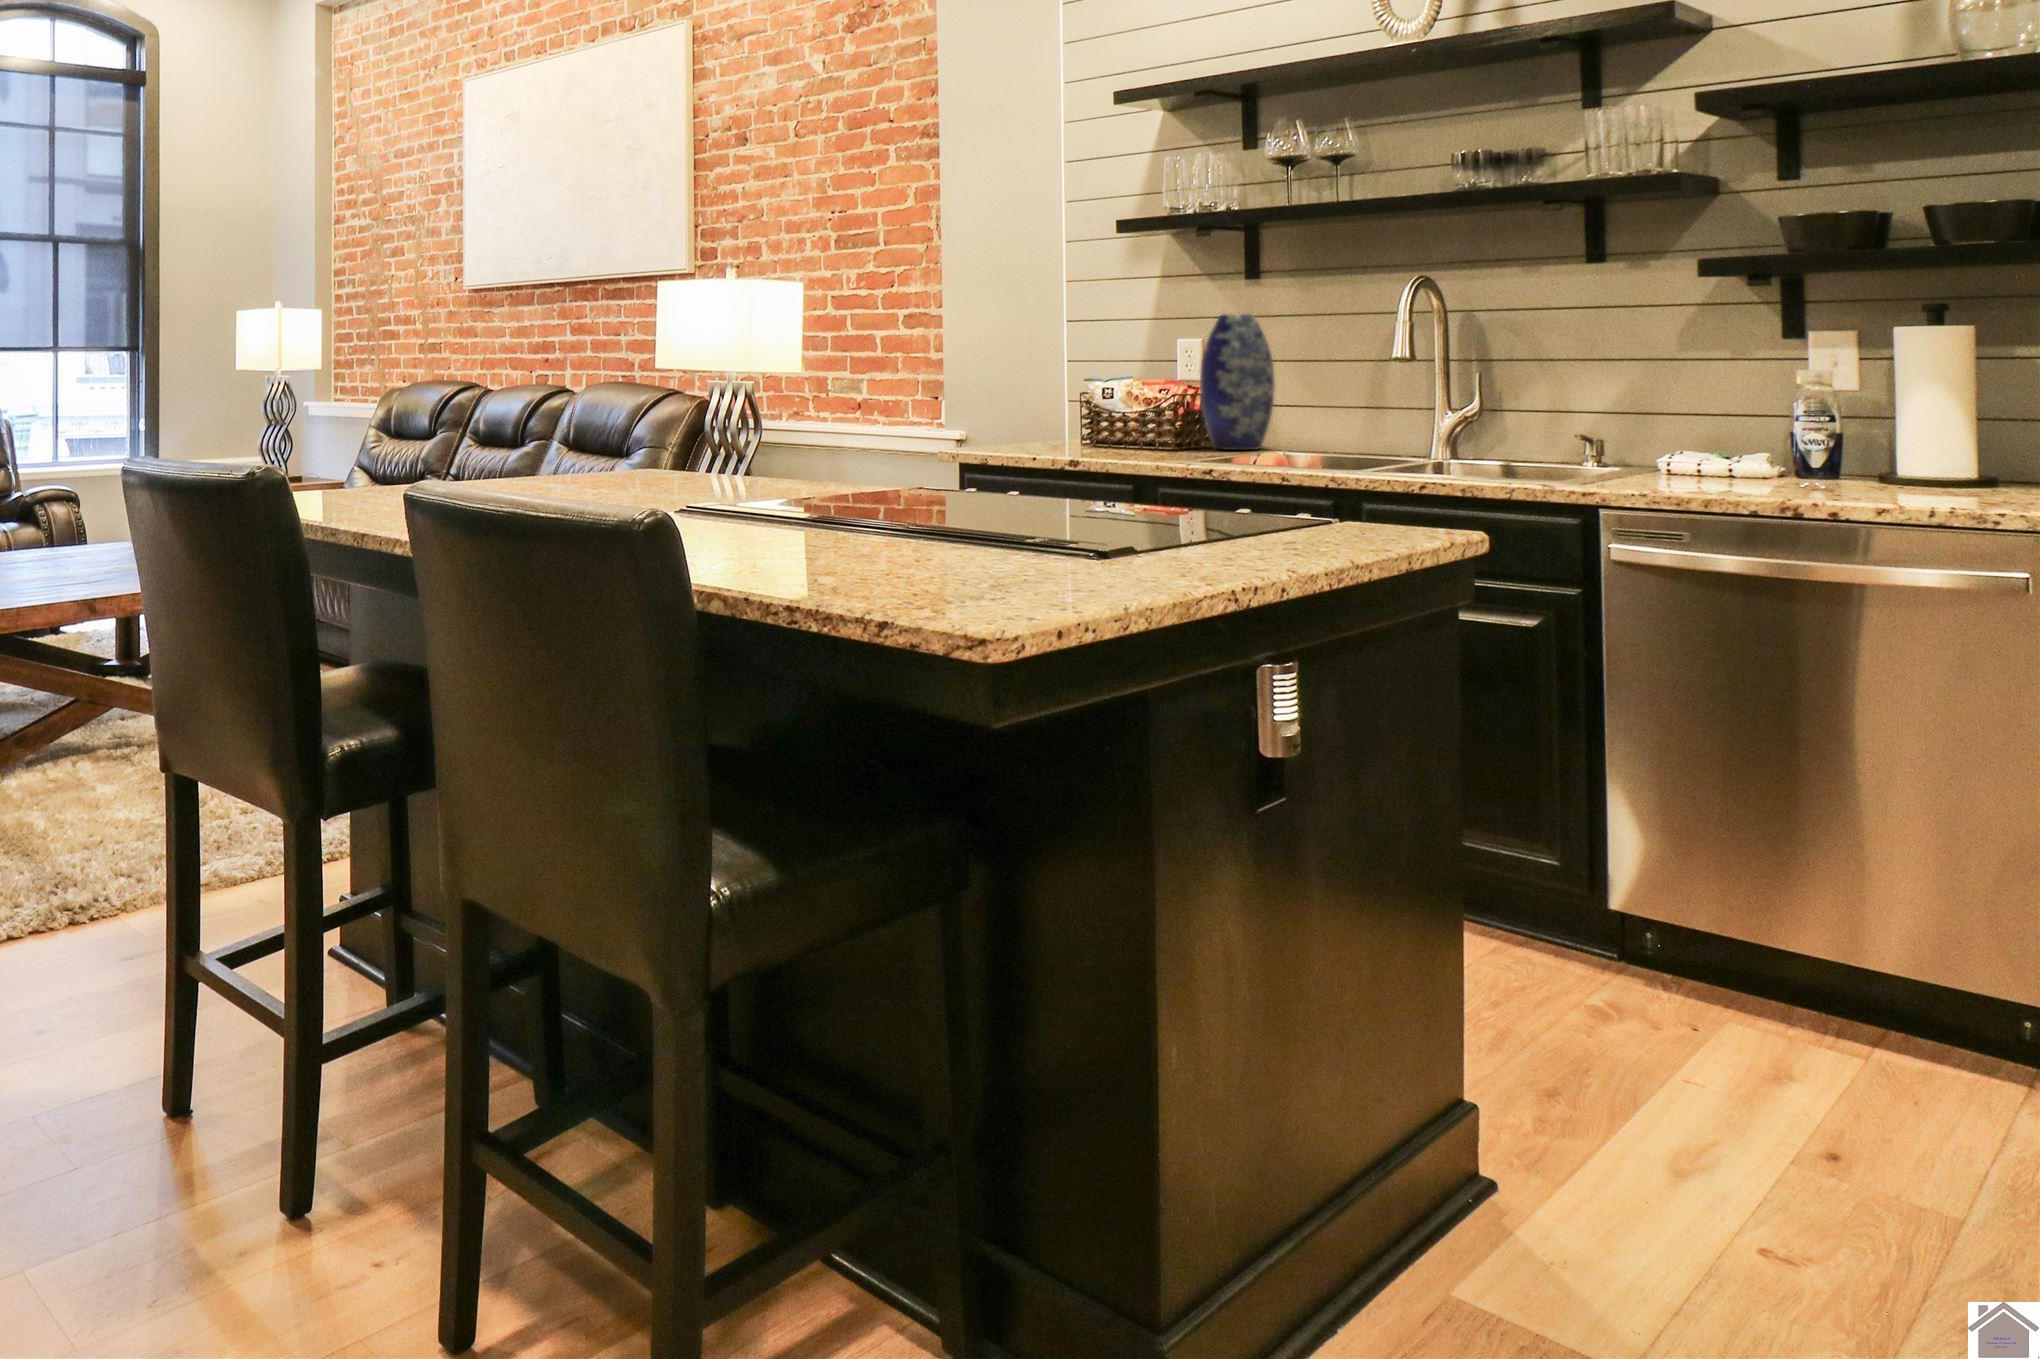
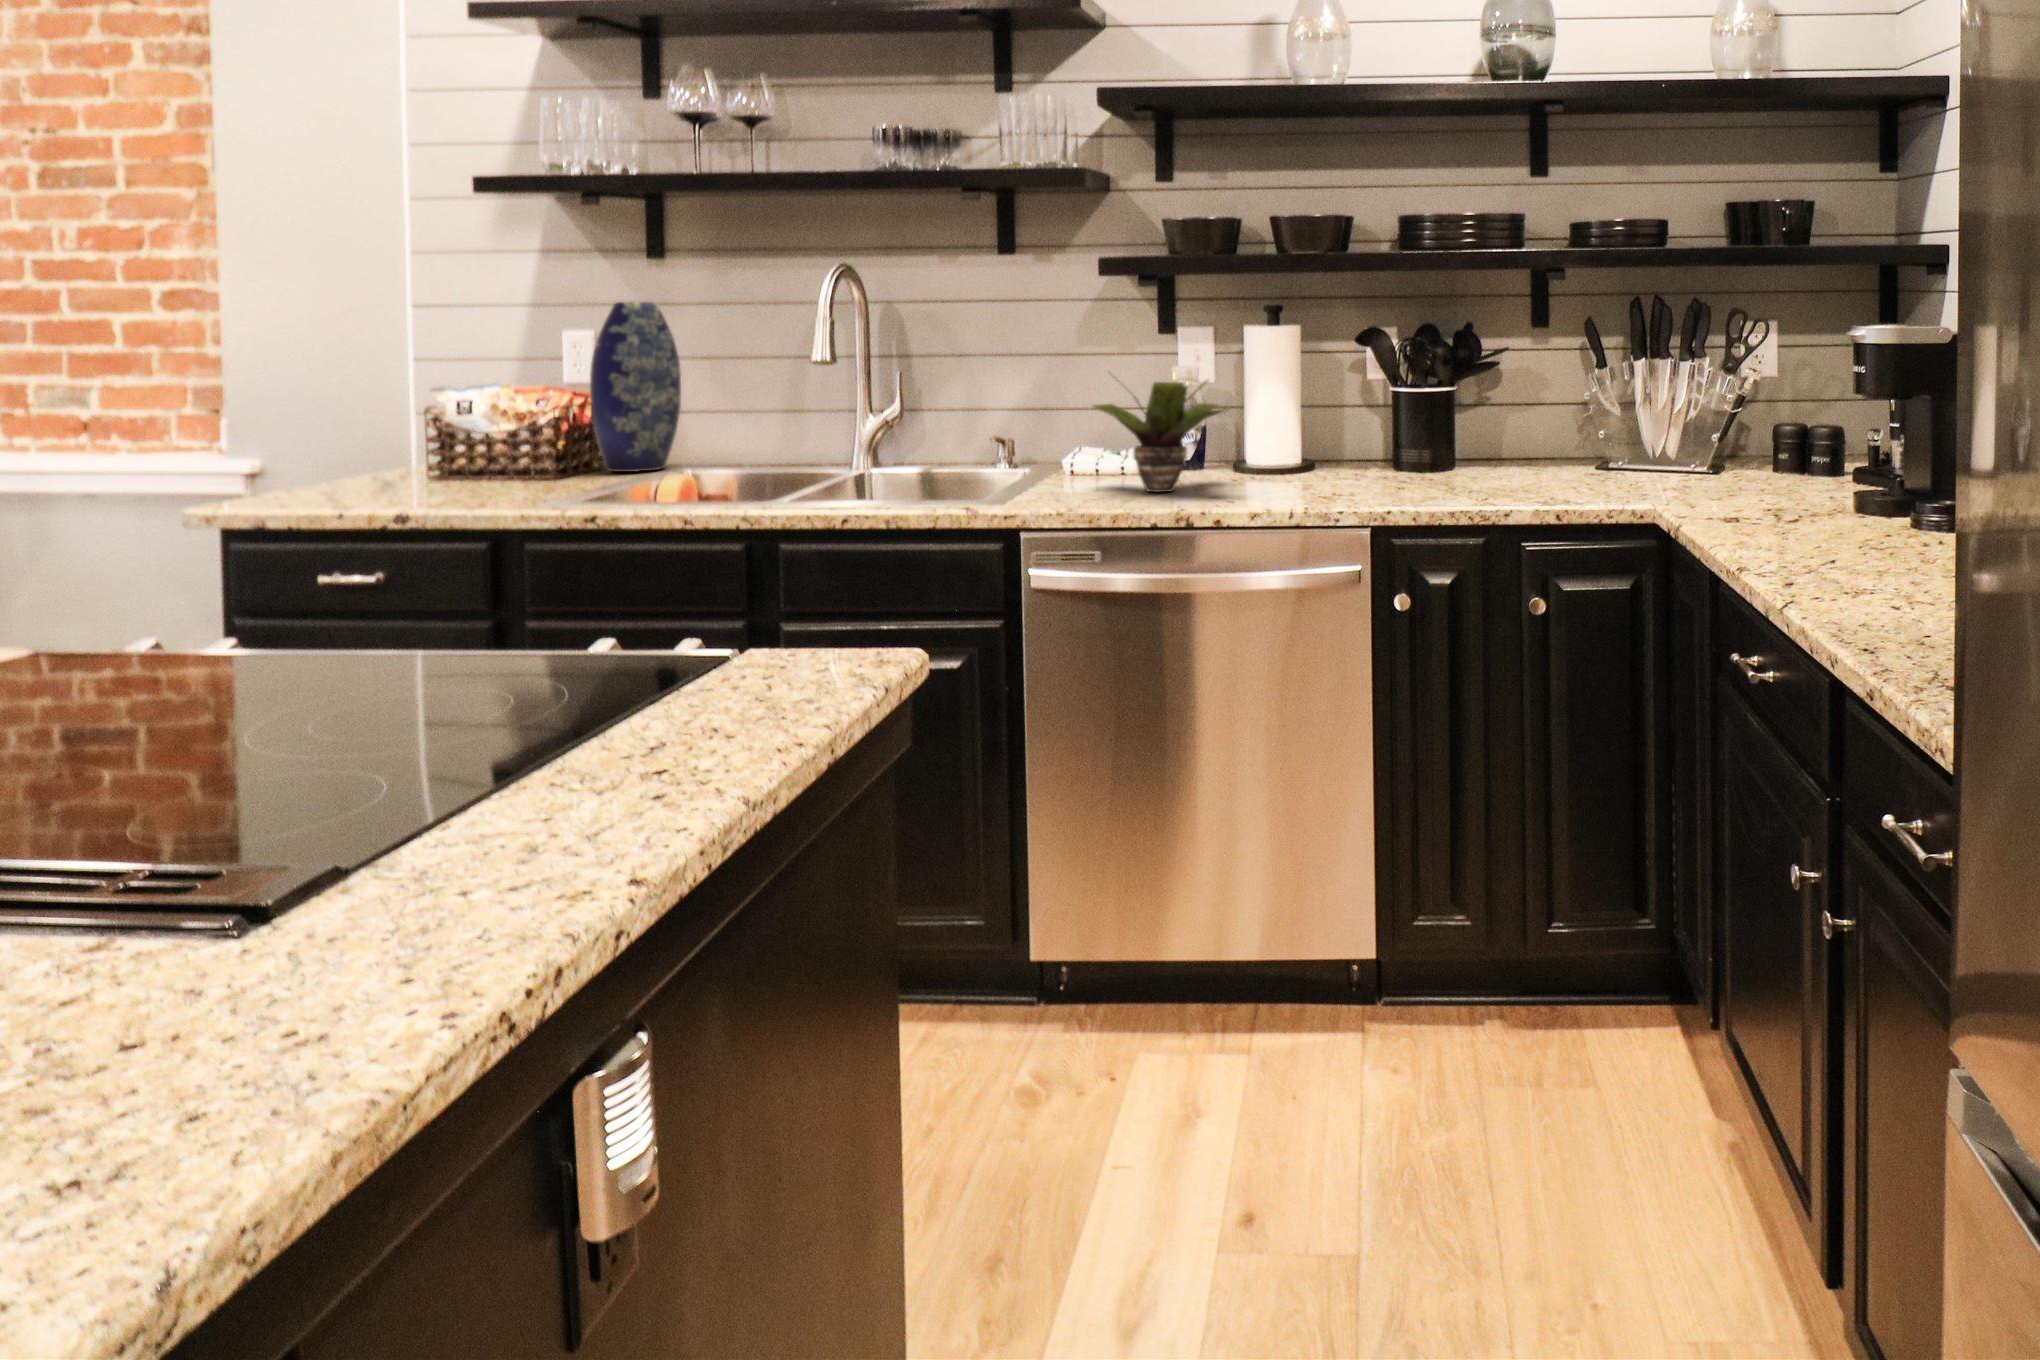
potted plant: none [1691,368,1871,489] -> present [1094,377,1223,492]

